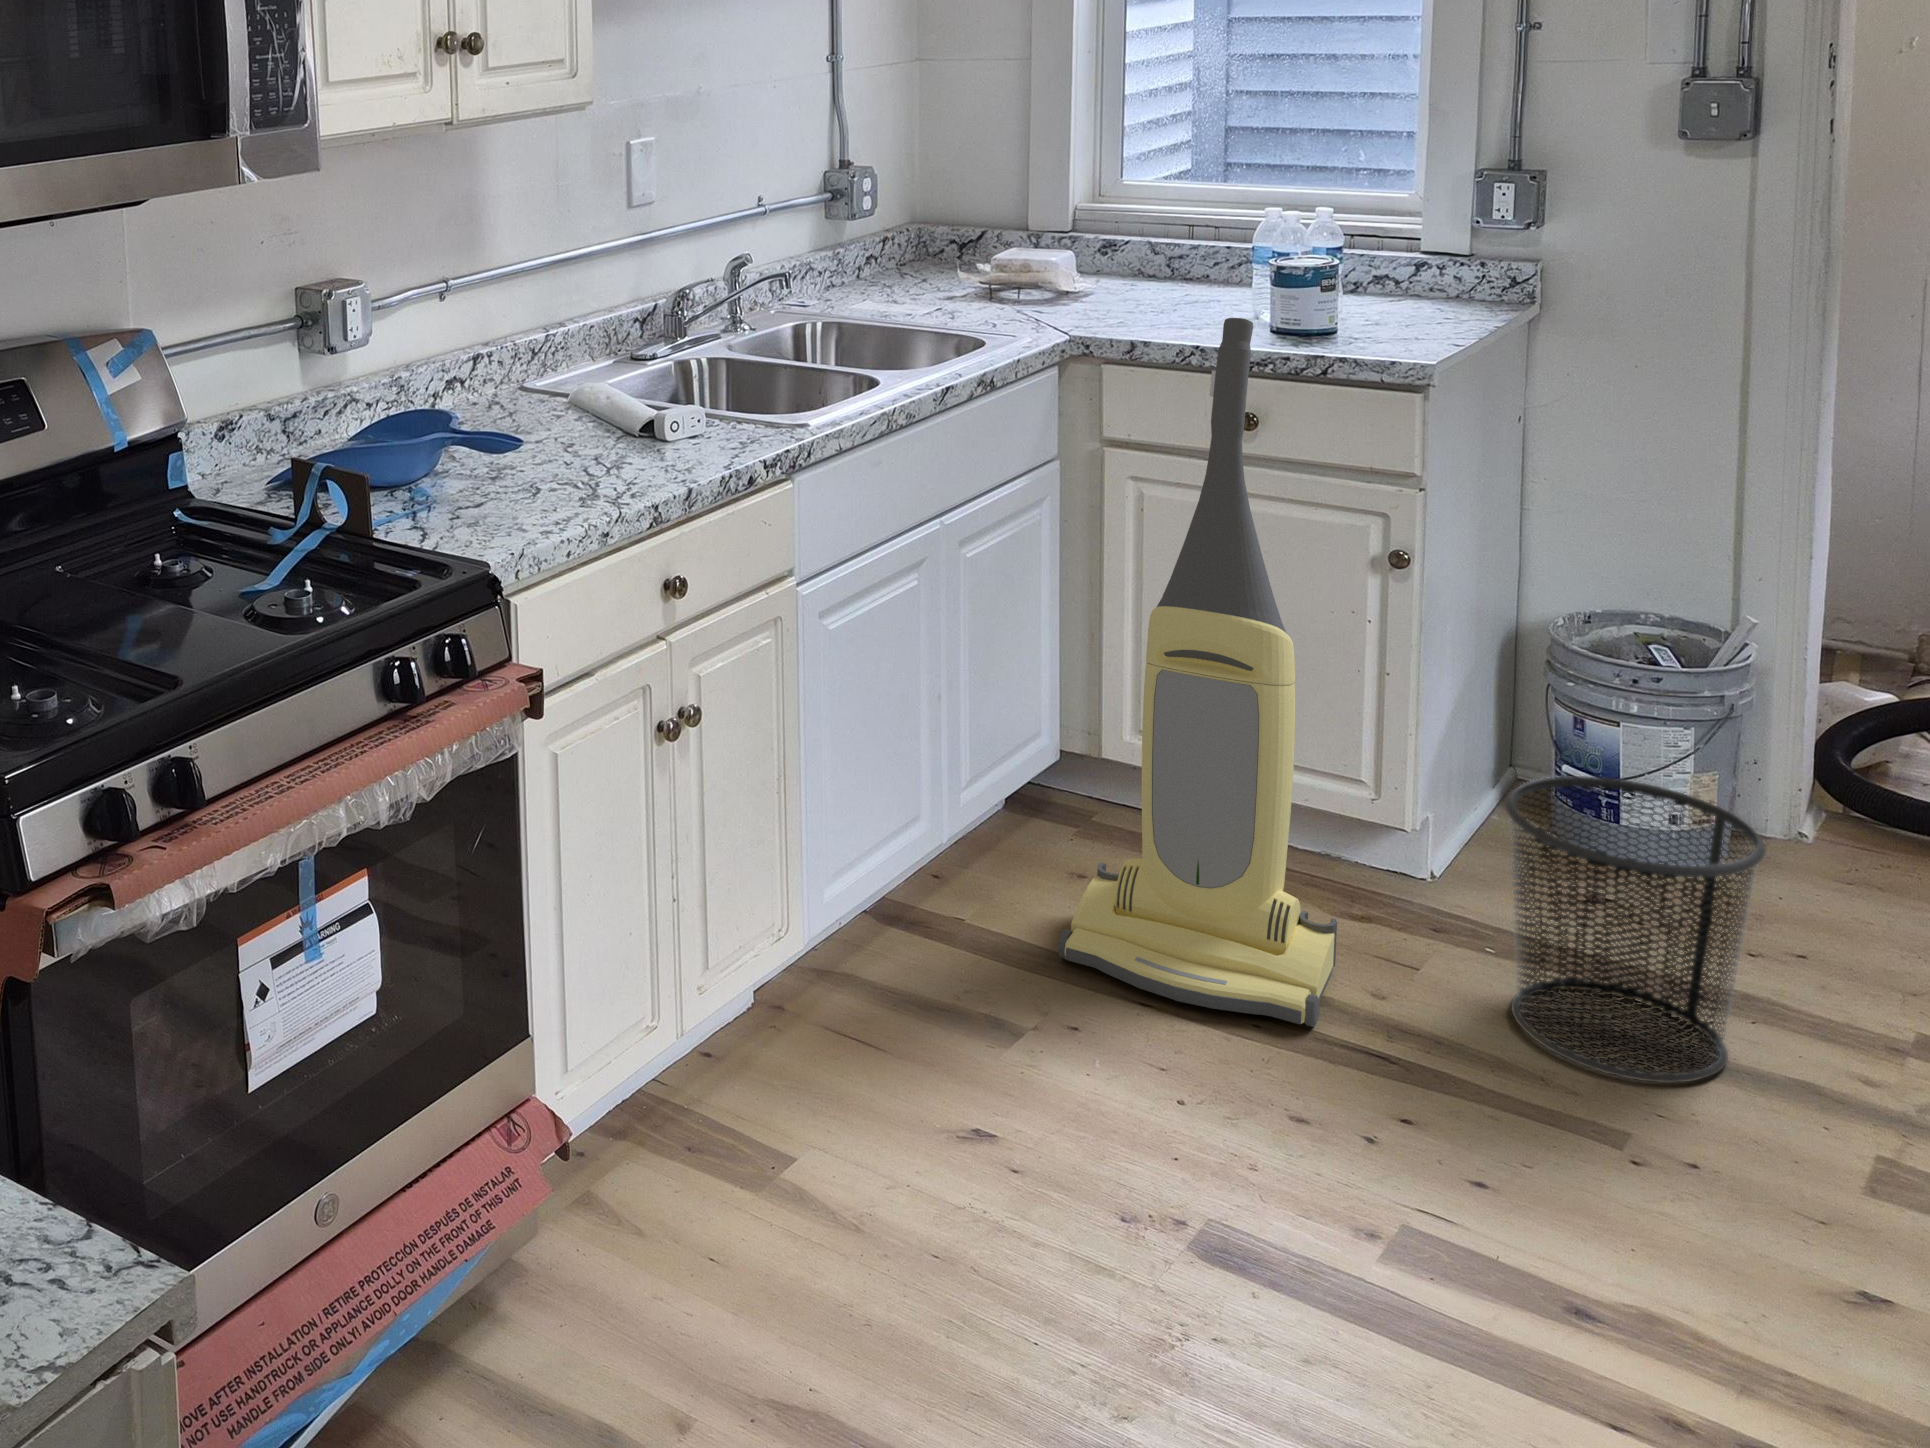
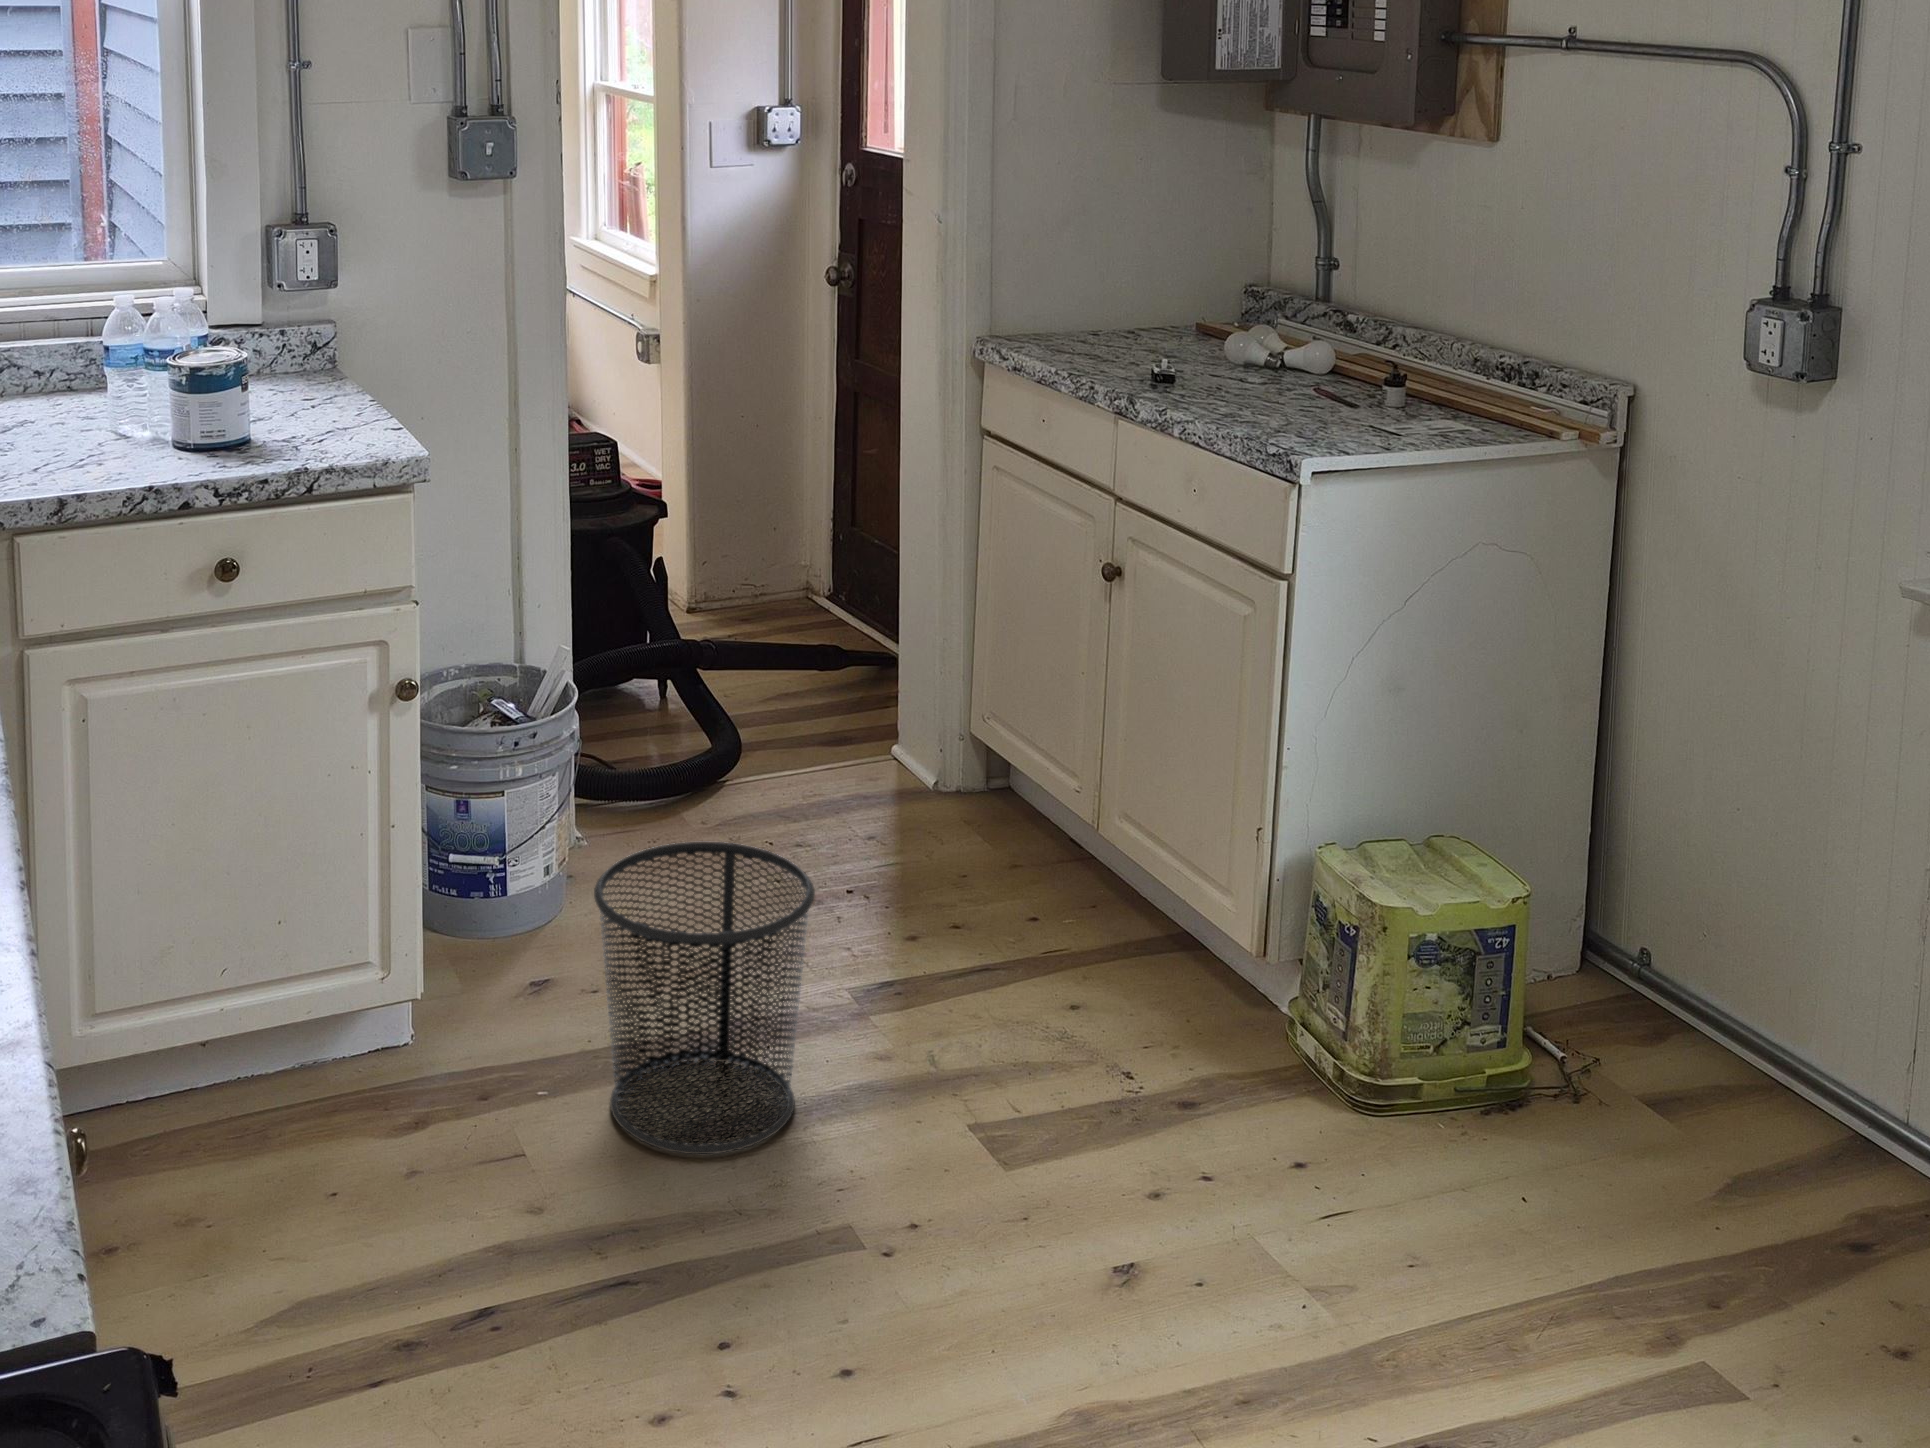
vacuum cleaner: present [1058,318,1337,1027] -> none [199,446,536,1360]

